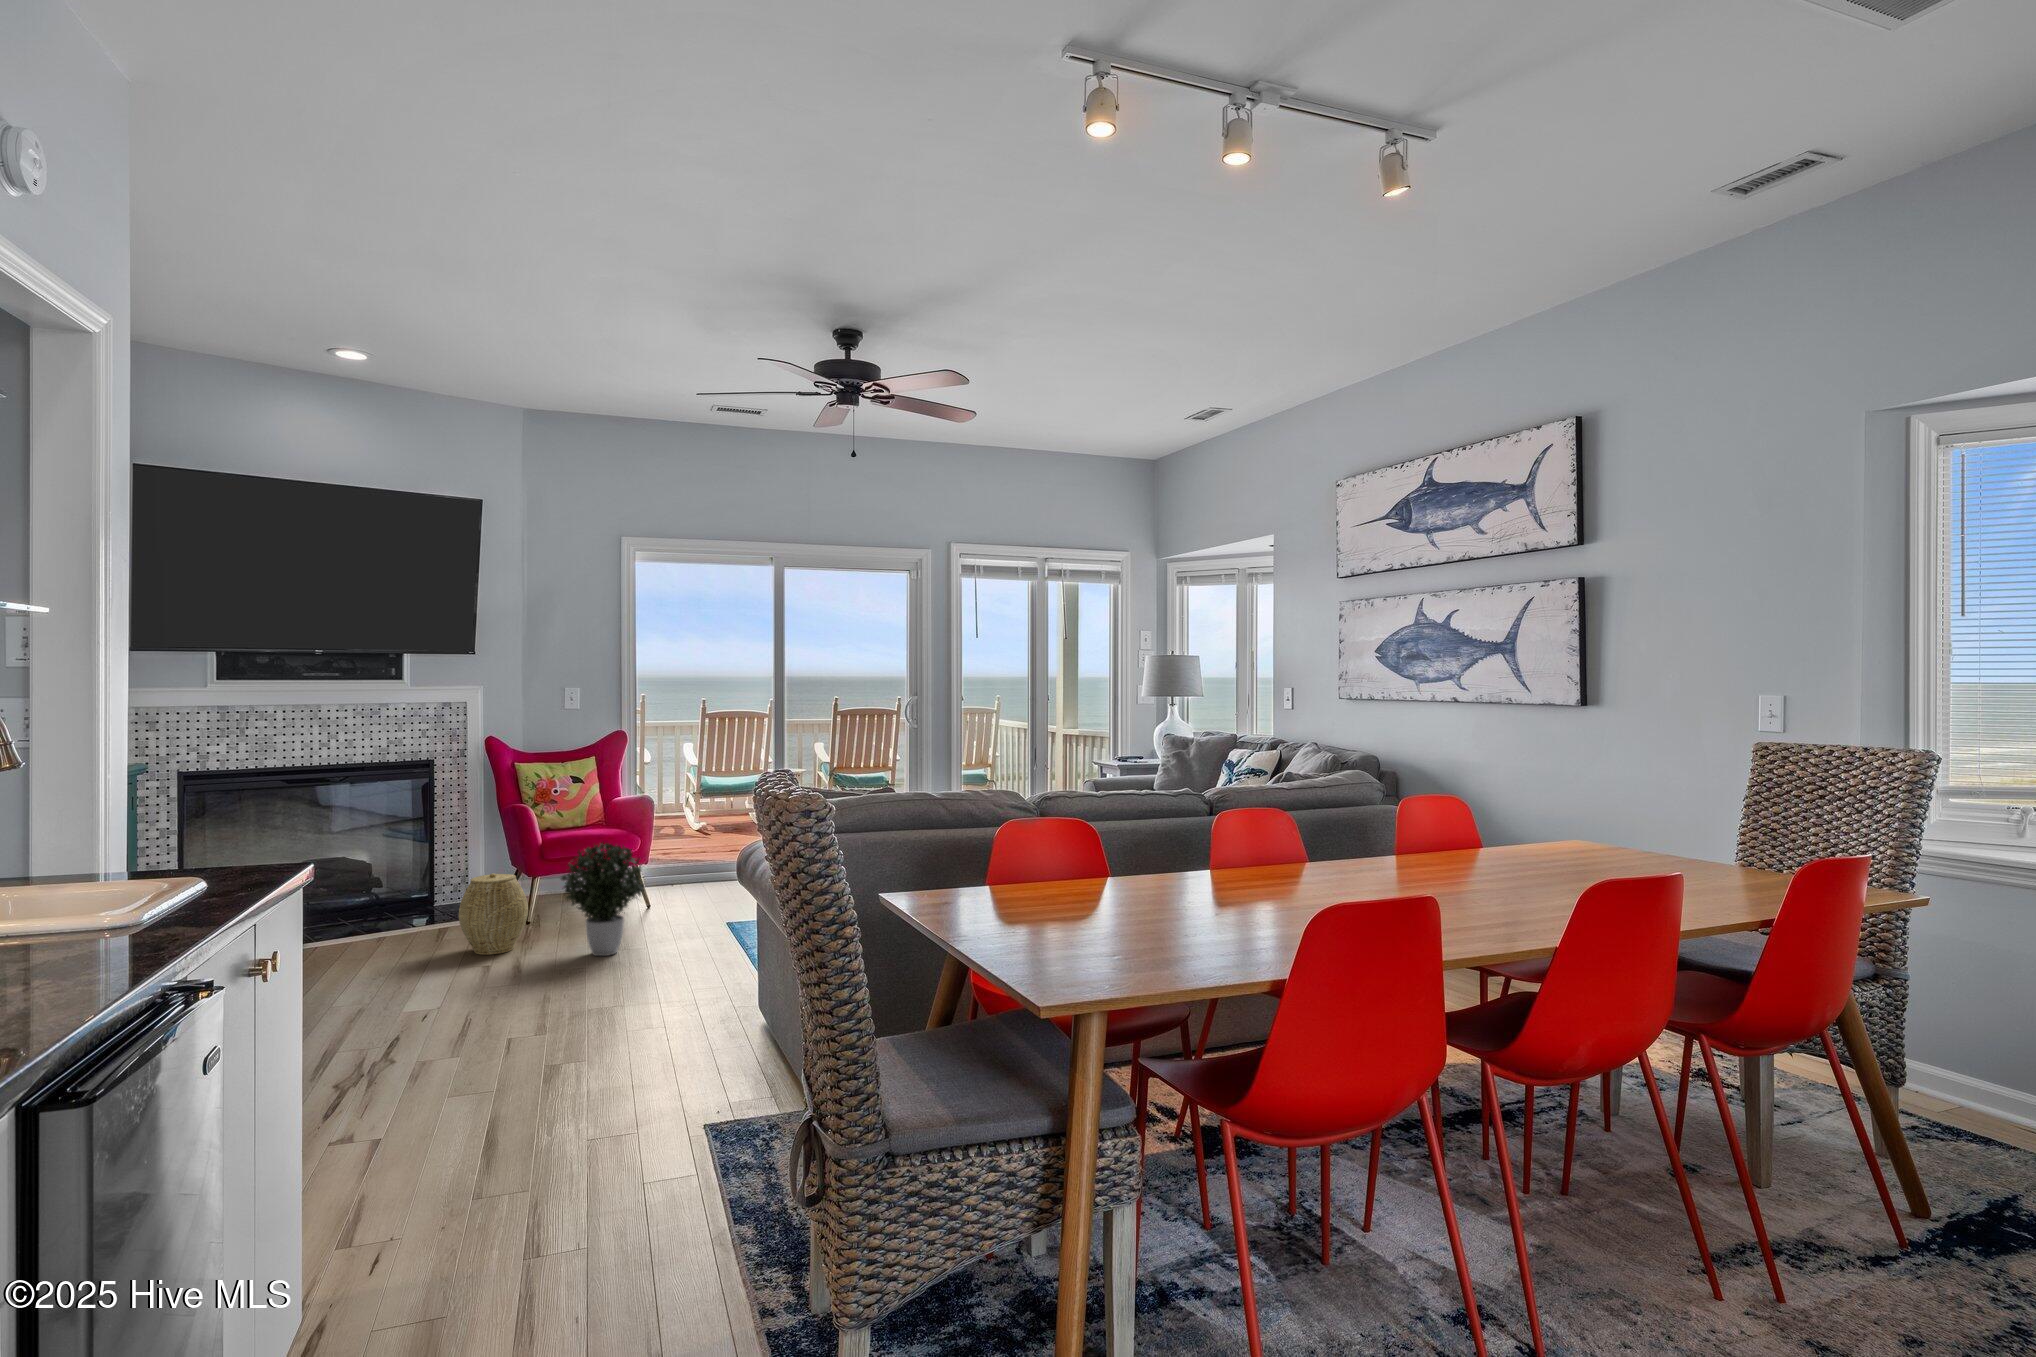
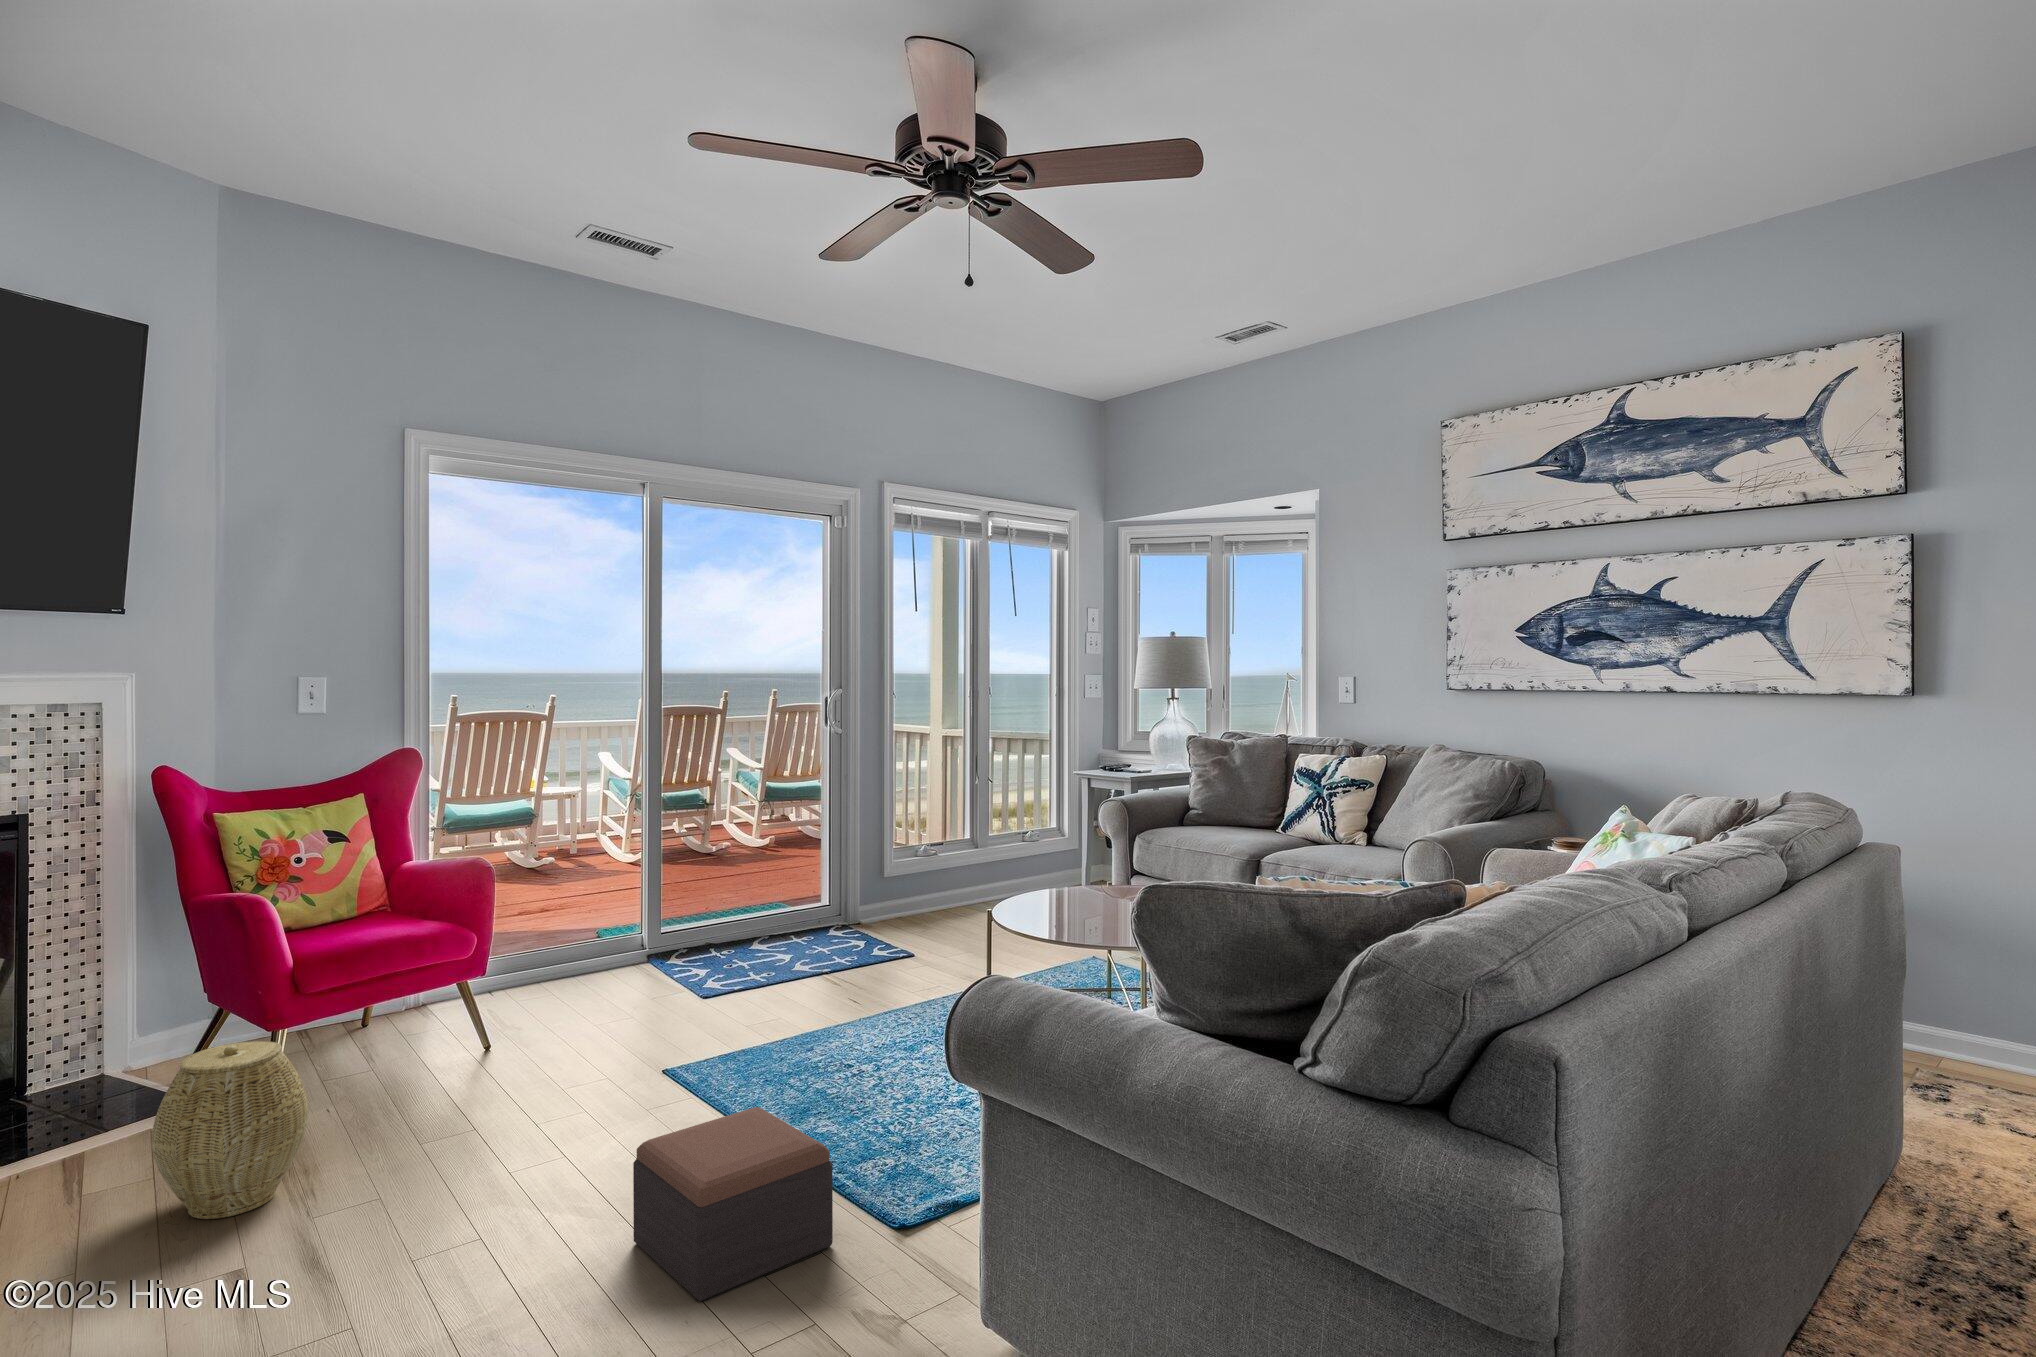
potted plant: present [561,843,644,956] -> none [397,962,571,1188]
footstool: none [644,922,730,1000] -> present [633,1107,833,1301]

